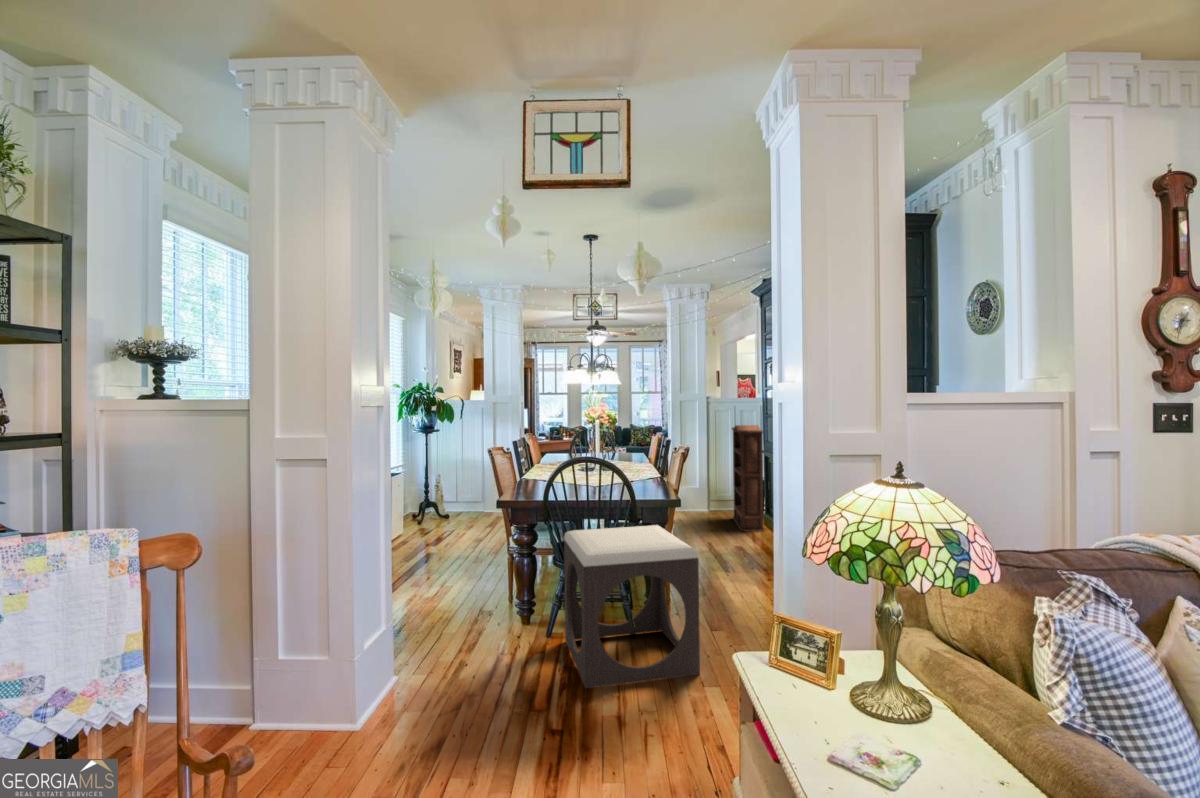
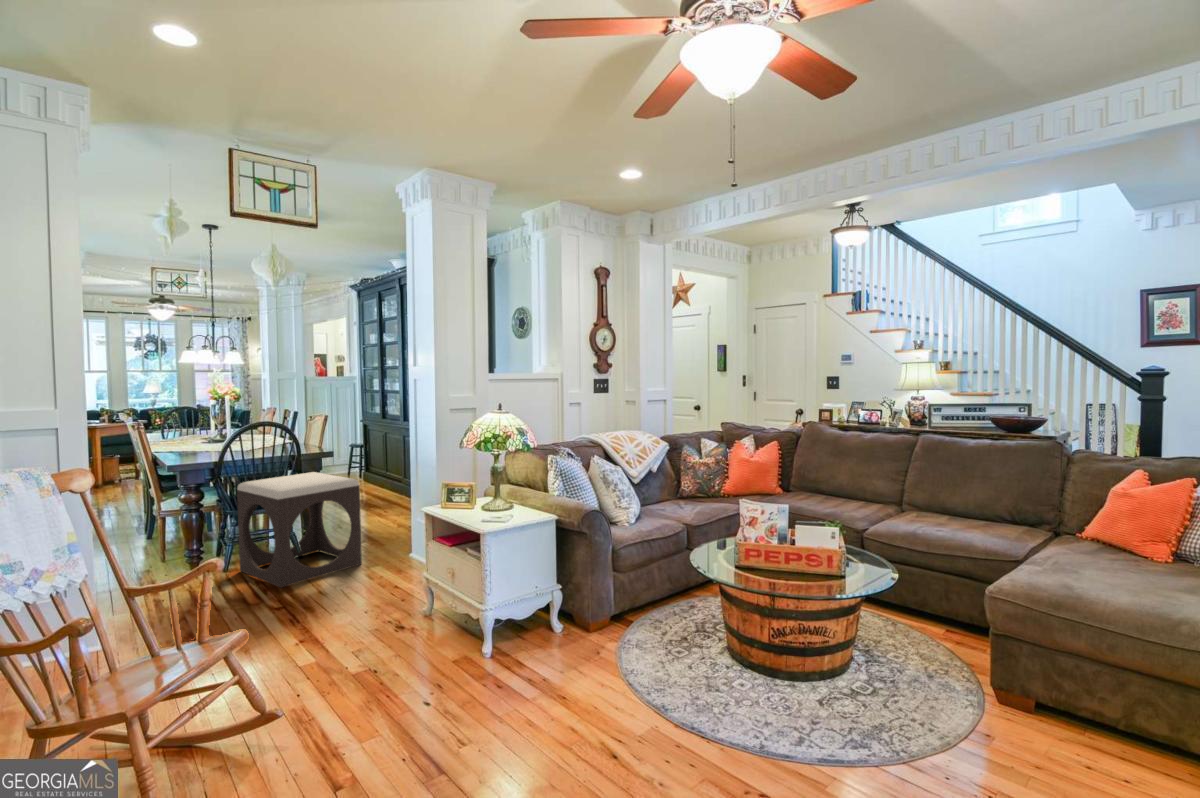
bookshelf: present [732,425,765,532] -> none [332,399,366,487]

